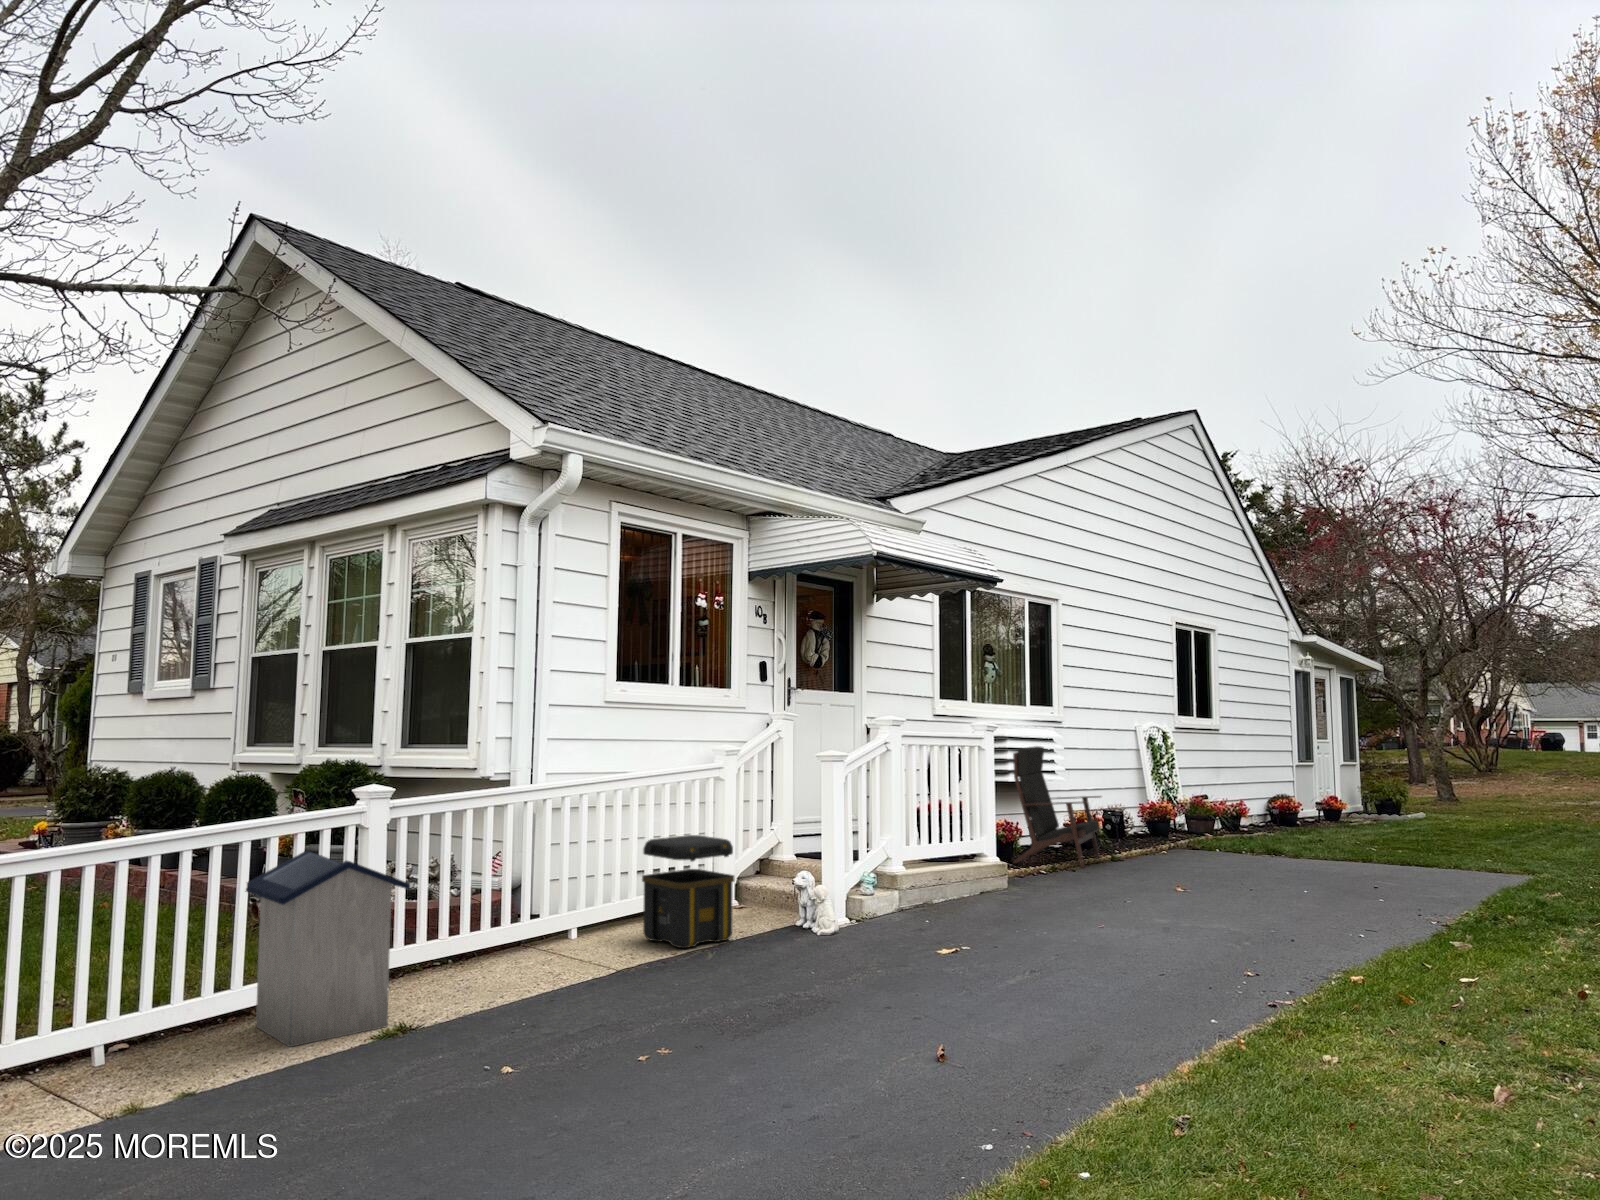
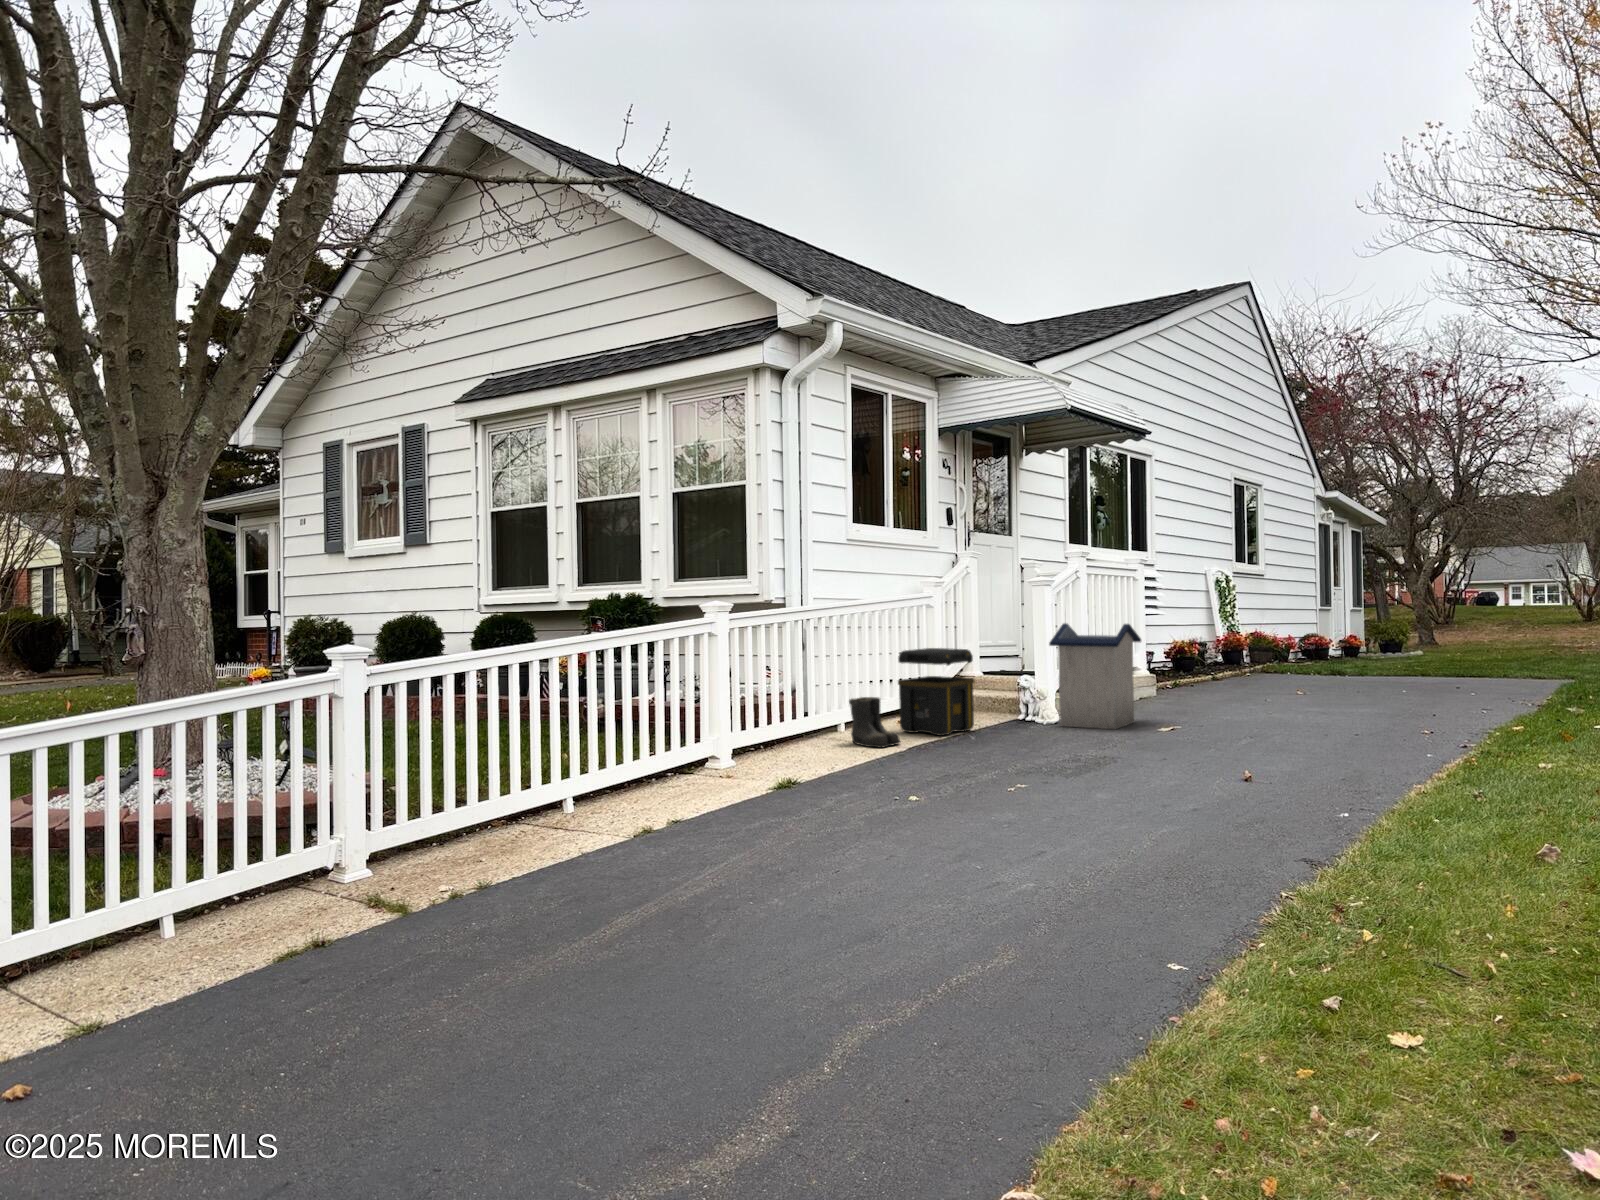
lounge chair: present [1013,746,1101,868] -> none [1132,584,1204,684]
trash can: present [245,850,410,1047] -> present [1049,623,1141,729]
boots: none [559,899,618,968] -> present [849,697,901,748]

